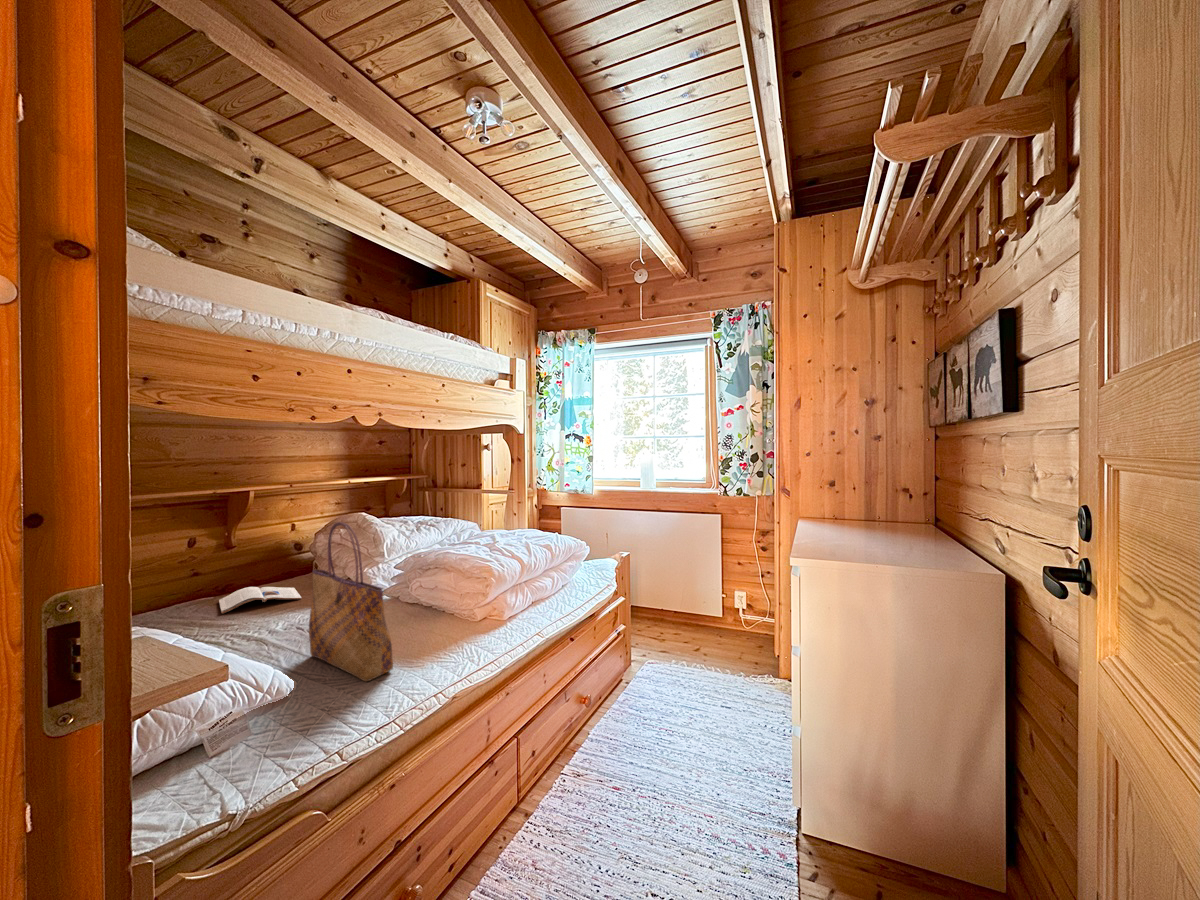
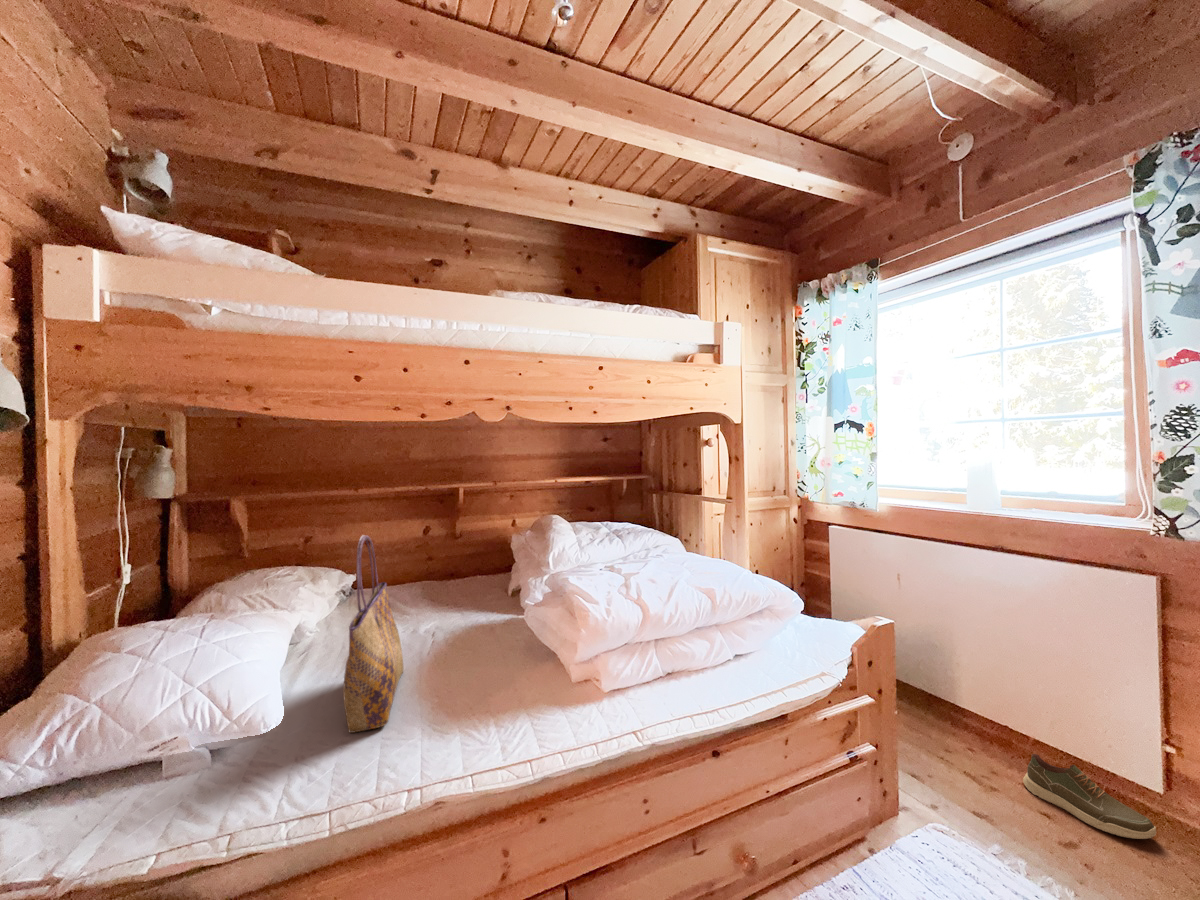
magazine: present [219,587,302,614] -> none [400,581,475,604]
shoe: none [673,613,723,639] -> present [1023,754,1156,839]

